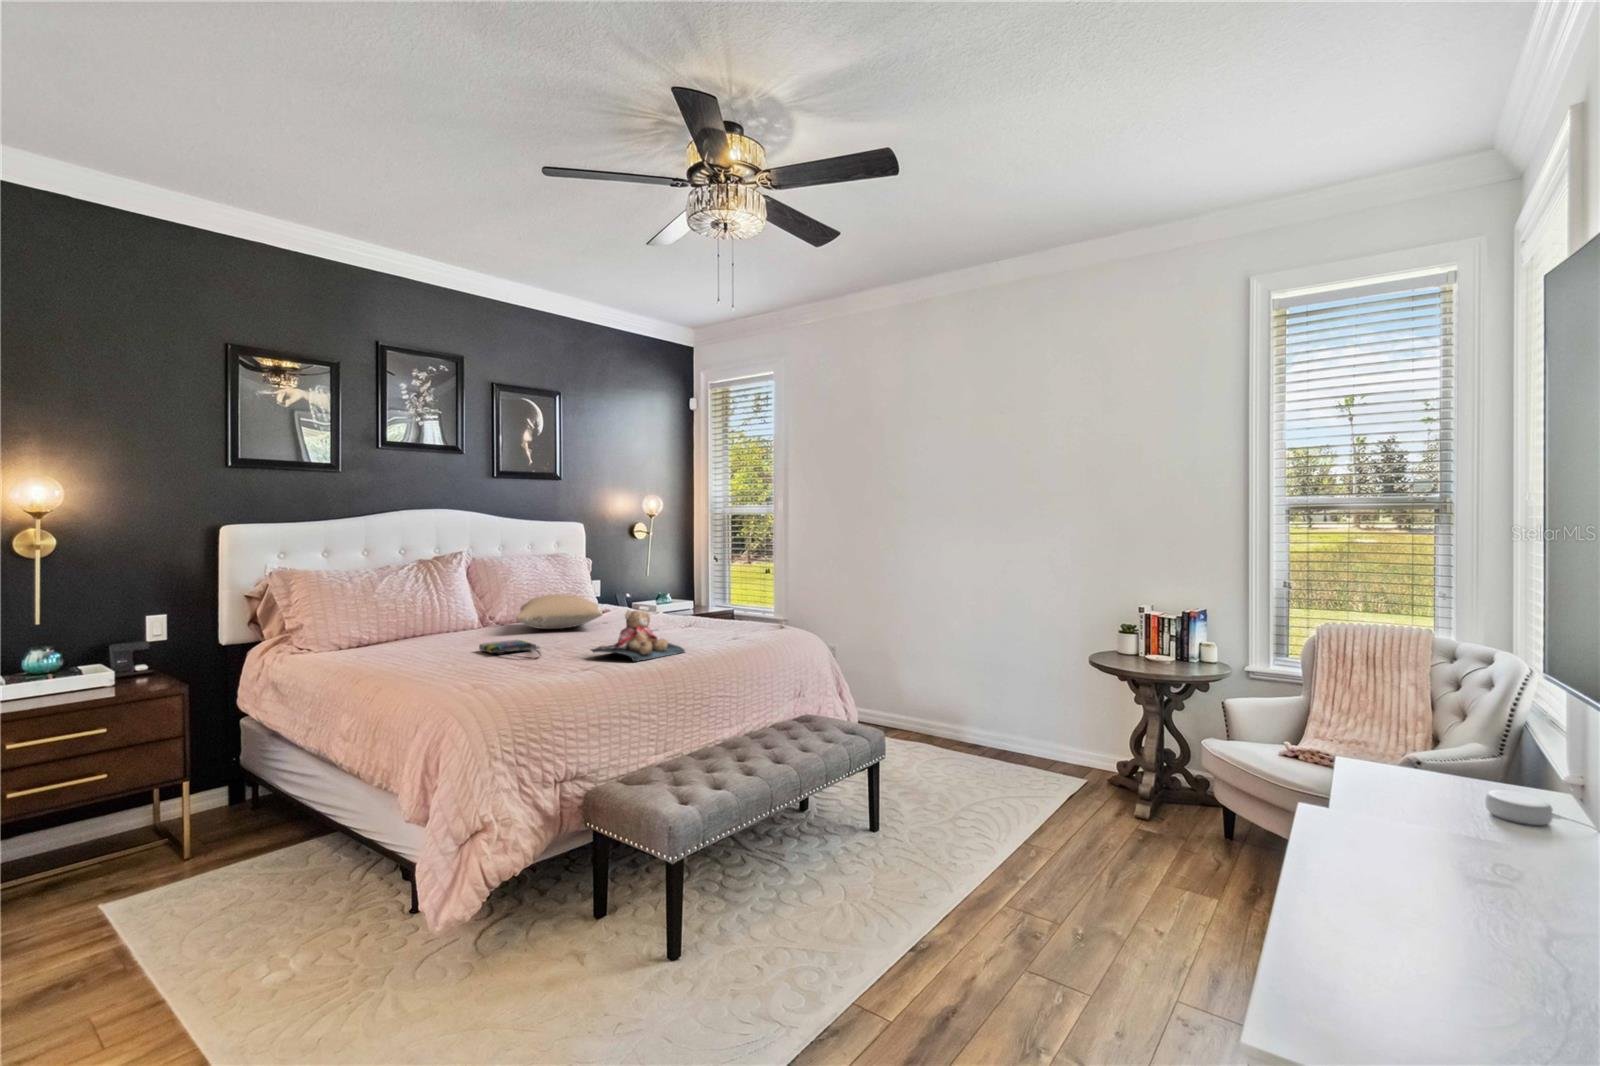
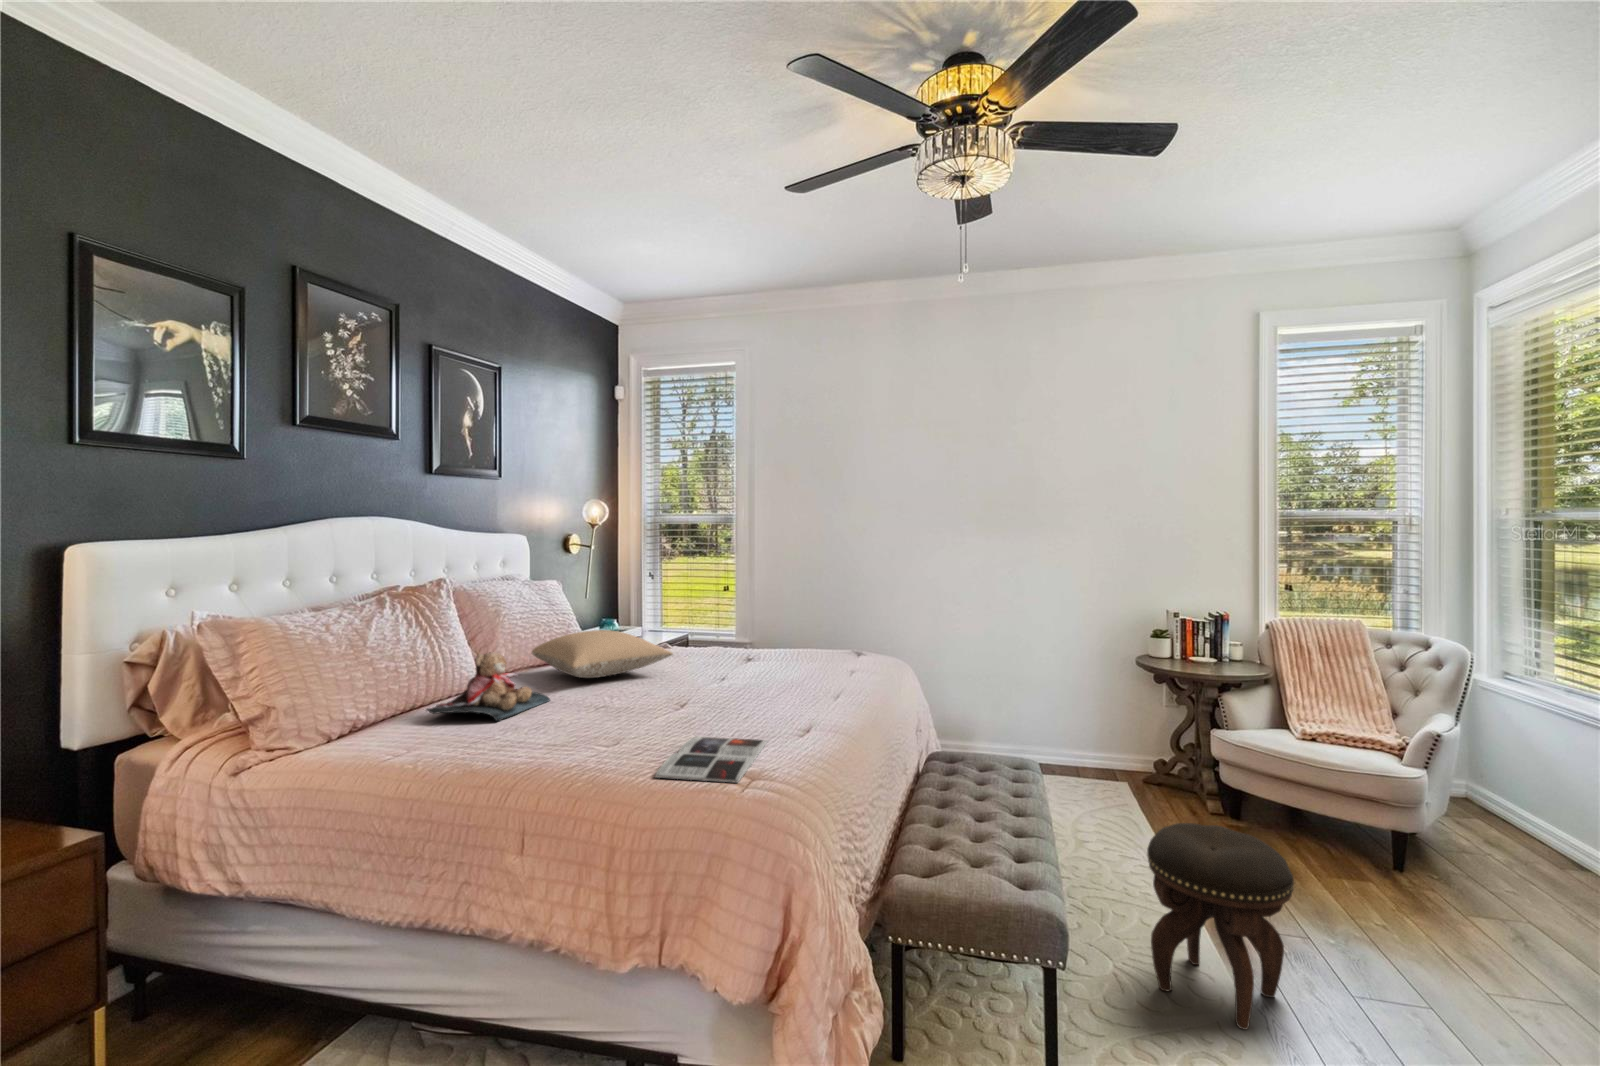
teddy bear: present [591,610,685,662] -> present [426,652,550,722]
tote bag: present [479,640,540,659] -> none [588,699,704,727]
magazine: none [437,663,549,686] -> present [655,736,767,783]
footstool: none [842,781,958,957] -> present [1147,823,1294,1029]

